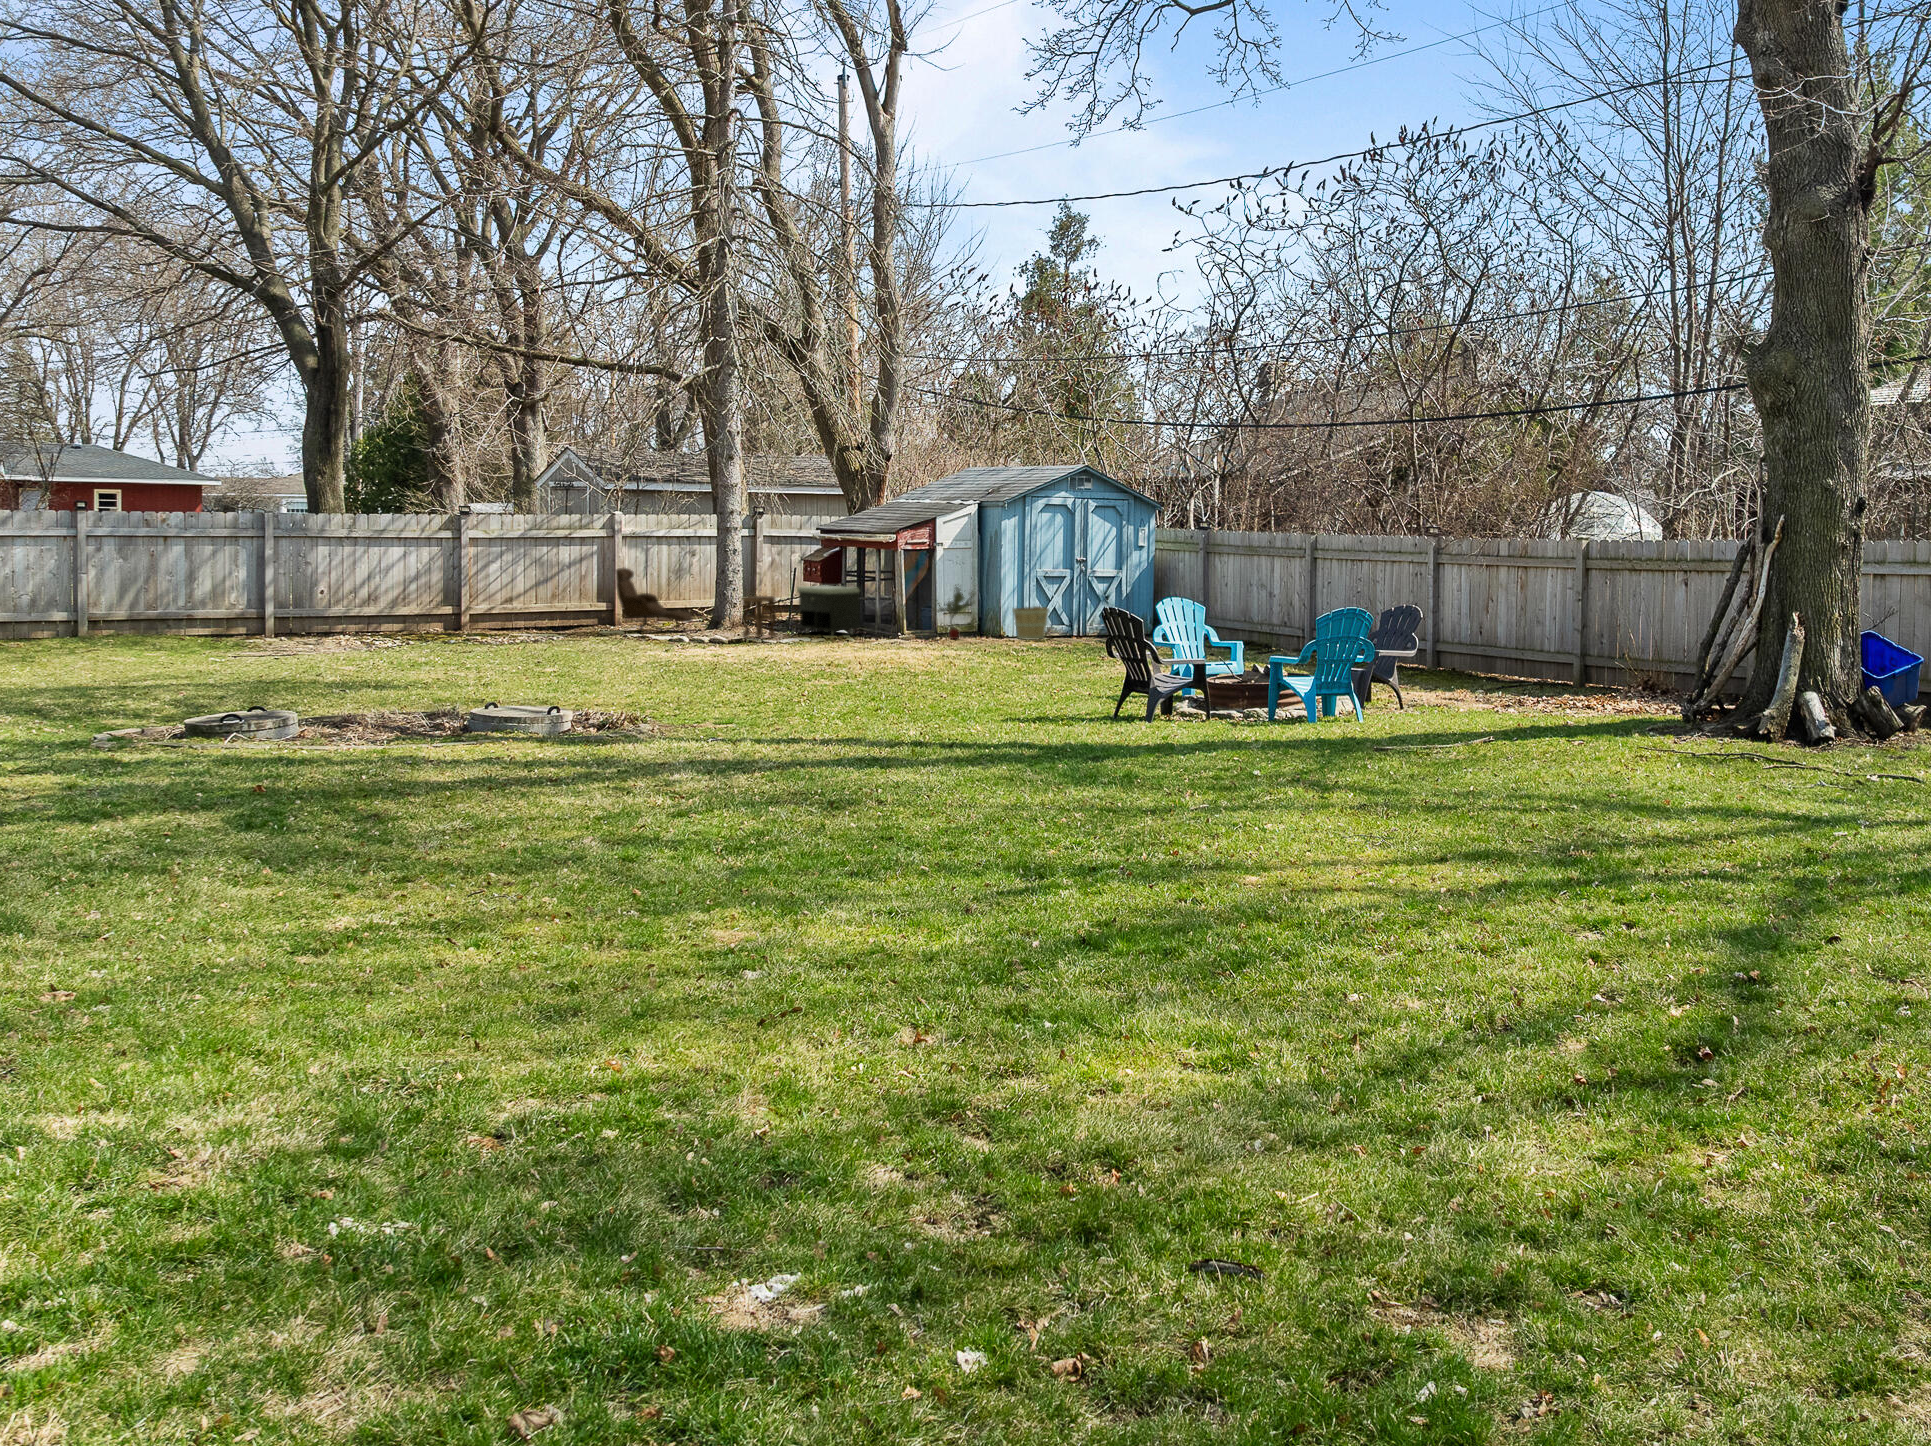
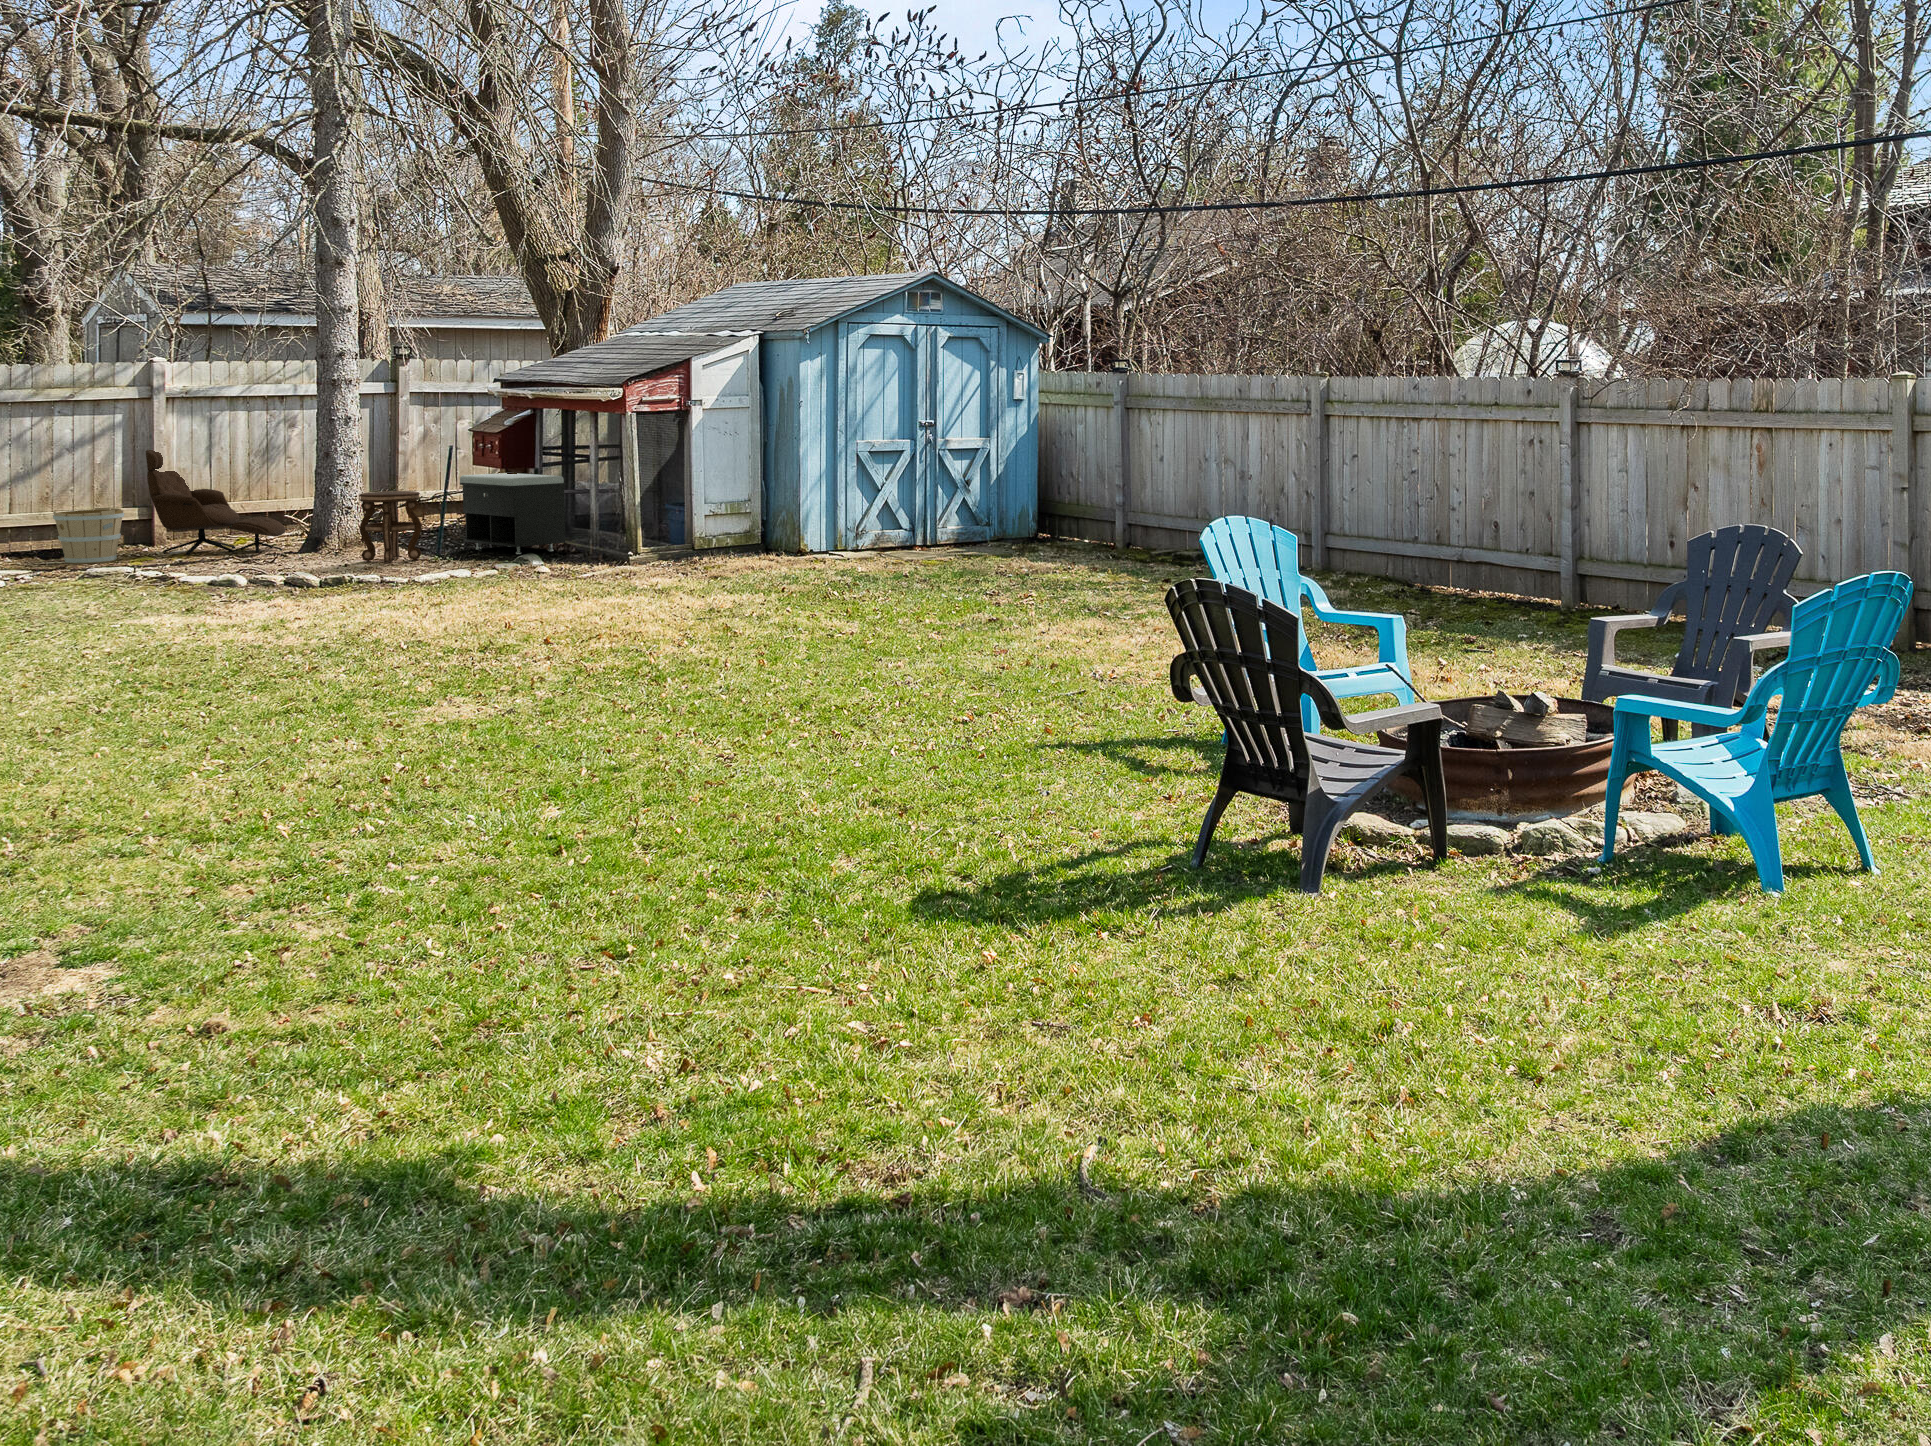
potted tree: present [937,585,974,639] -> none [684,468,758,558]
wooden bucket: present [1012,606,1049,640] -> present [53,508,124,564]

